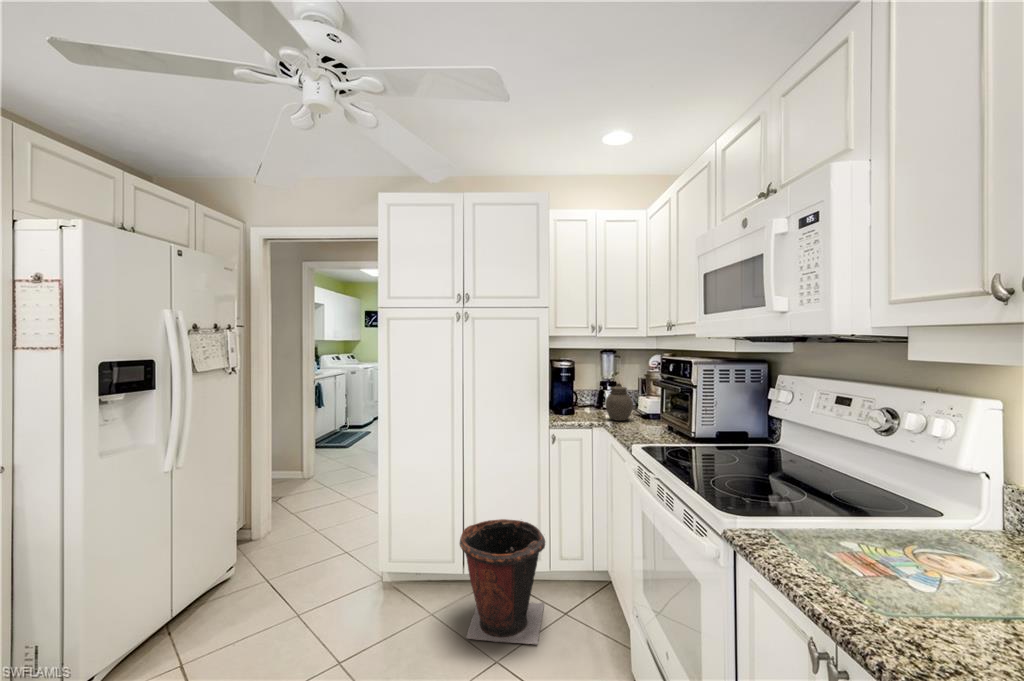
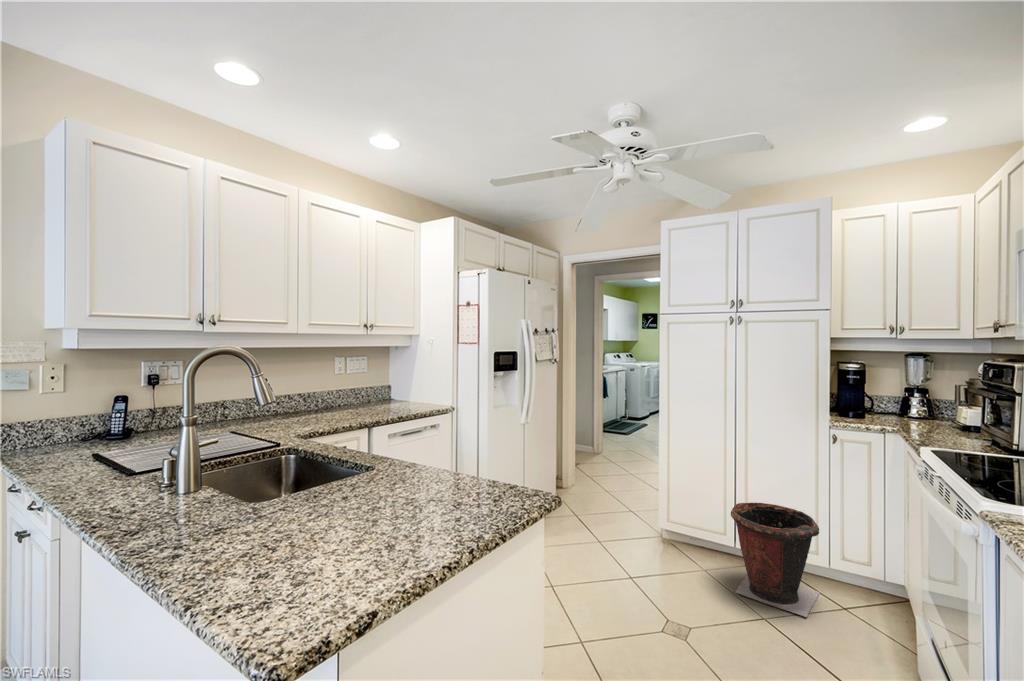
jar: present [605,383,633,421] -> none [903,389,942,429]

